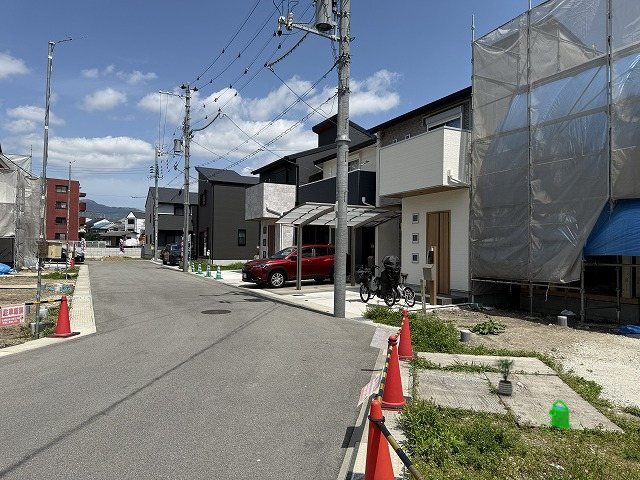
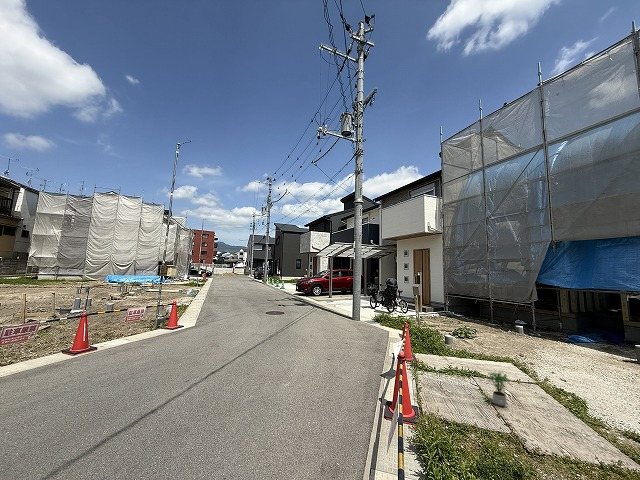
watering can: present [548,400,571,428] -> none [558,426,583,459]

